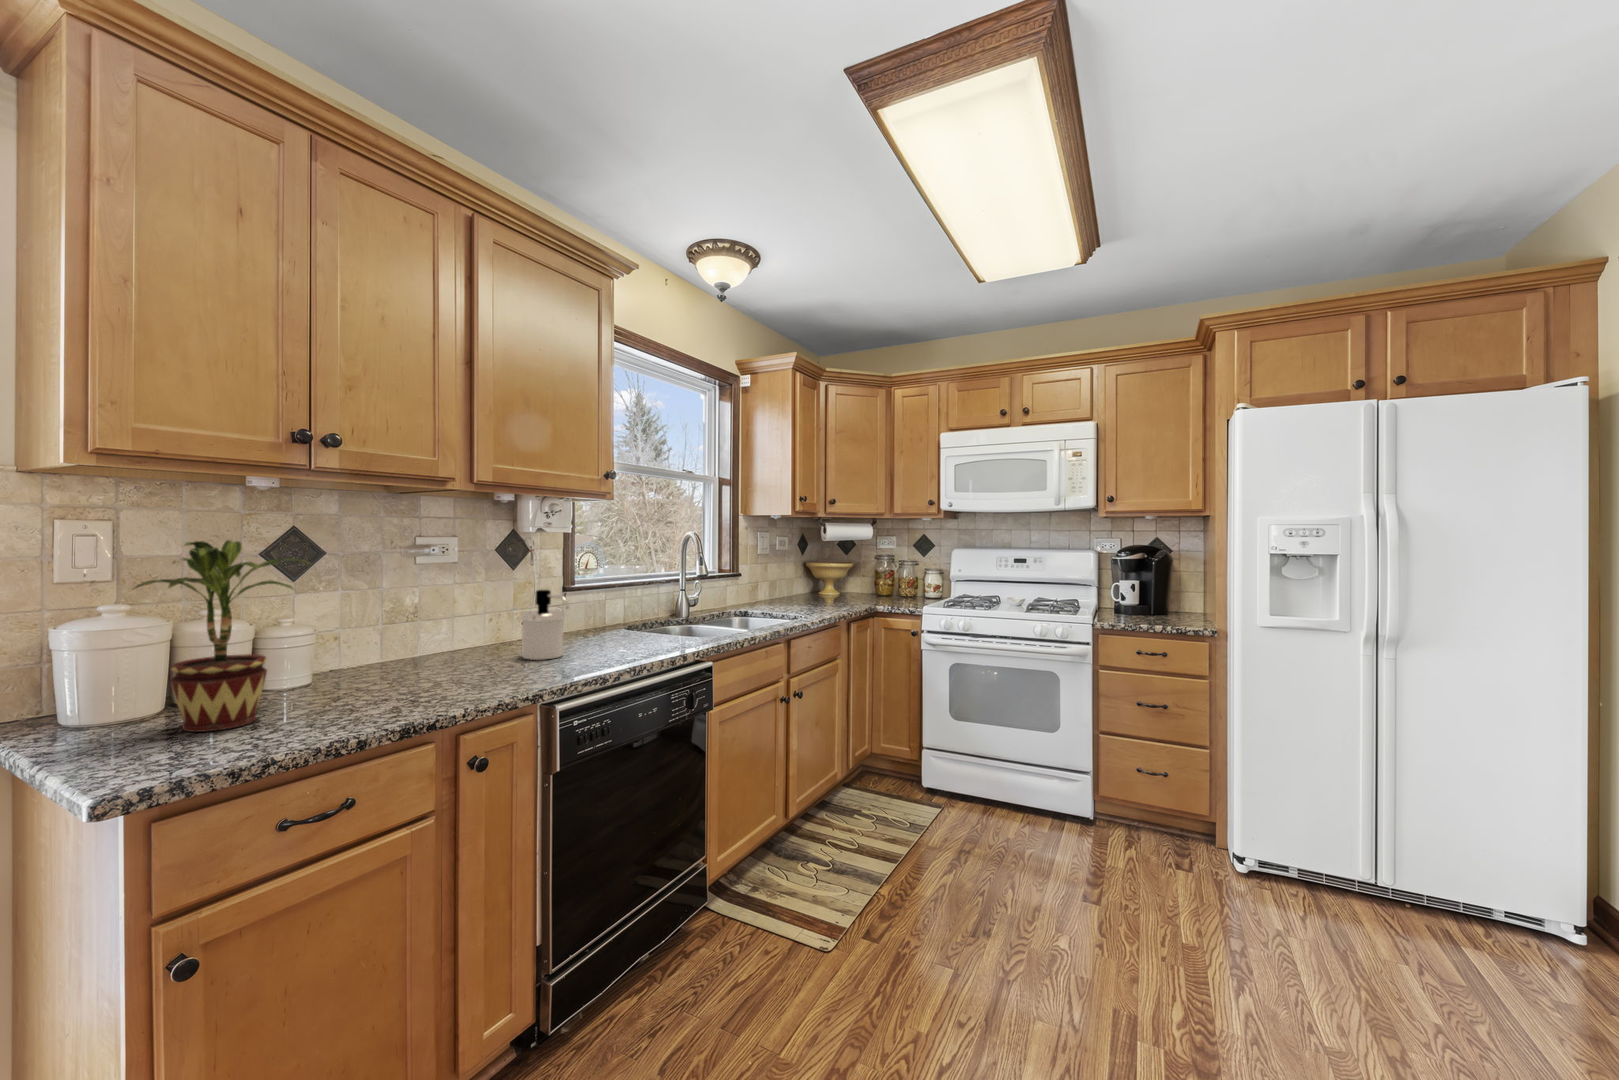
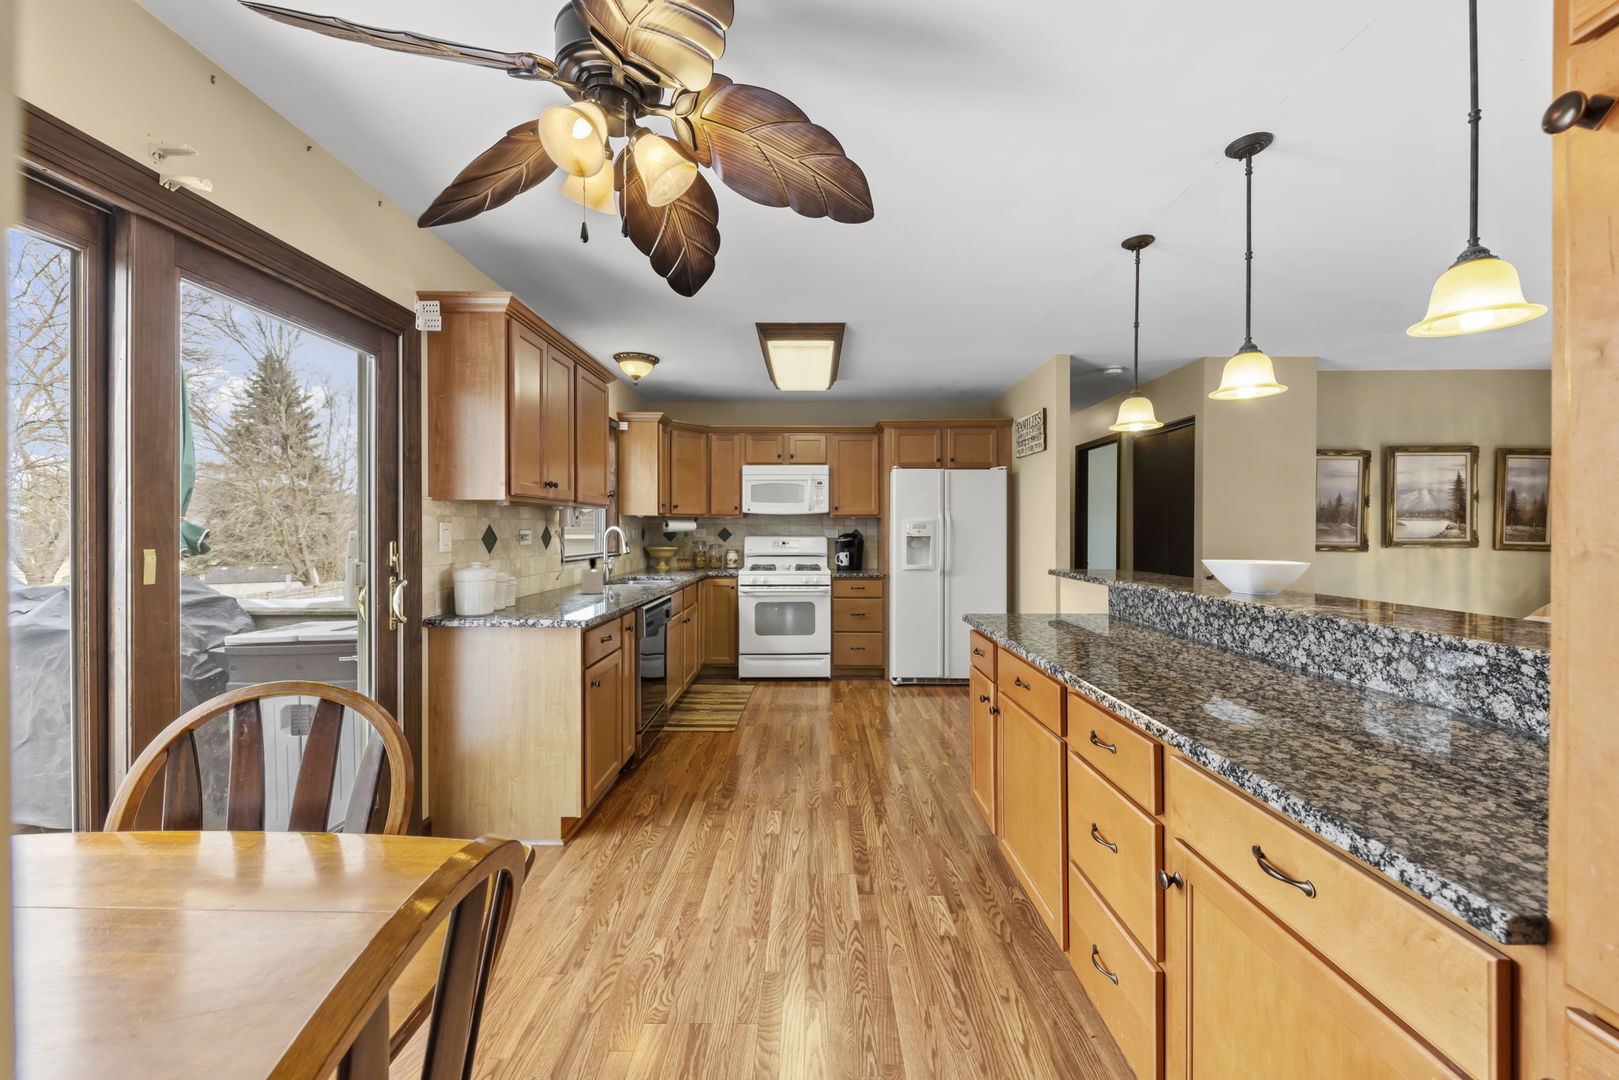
potted plant: present [134,540,308,732] -> present [676,532,694,571]

